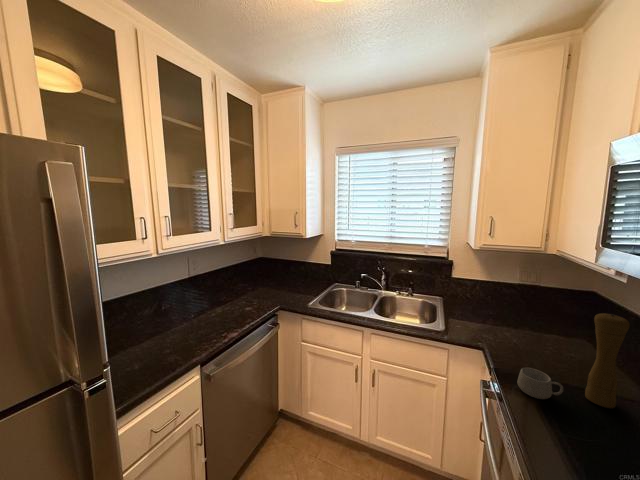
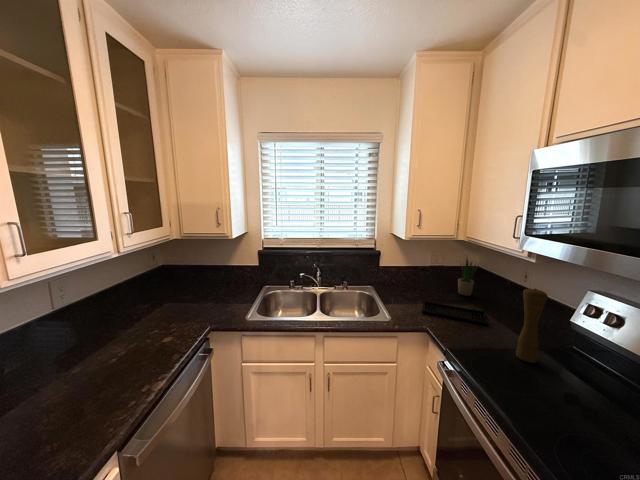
potted plant: none [556,274,588,325] -> present [458,259,477,296]
tray: none [486,320,577,359] -> present [422,302,488,325]
mug: present [517,368,563,399] -> none [475,344,509,370]

